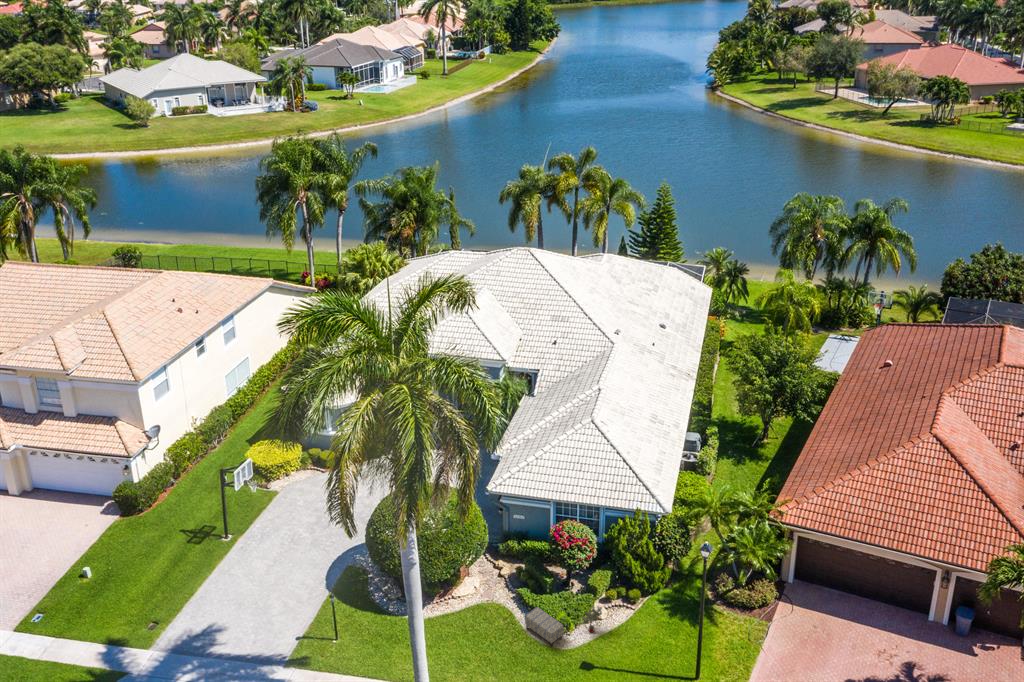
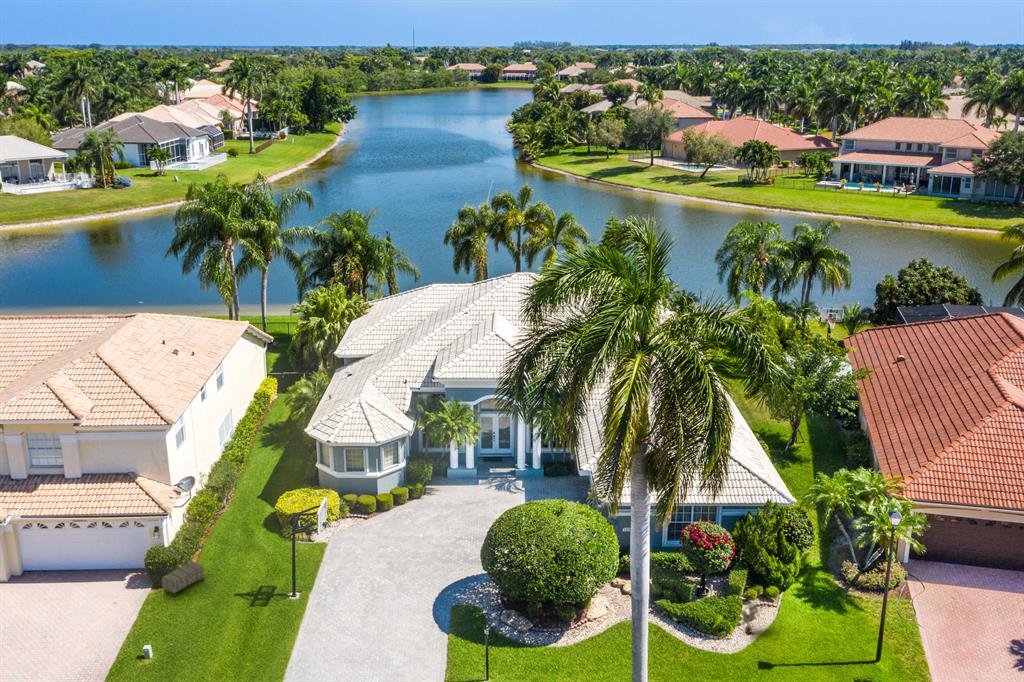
bench: present [525,607,564,646] -> present [162,561,204,597]

